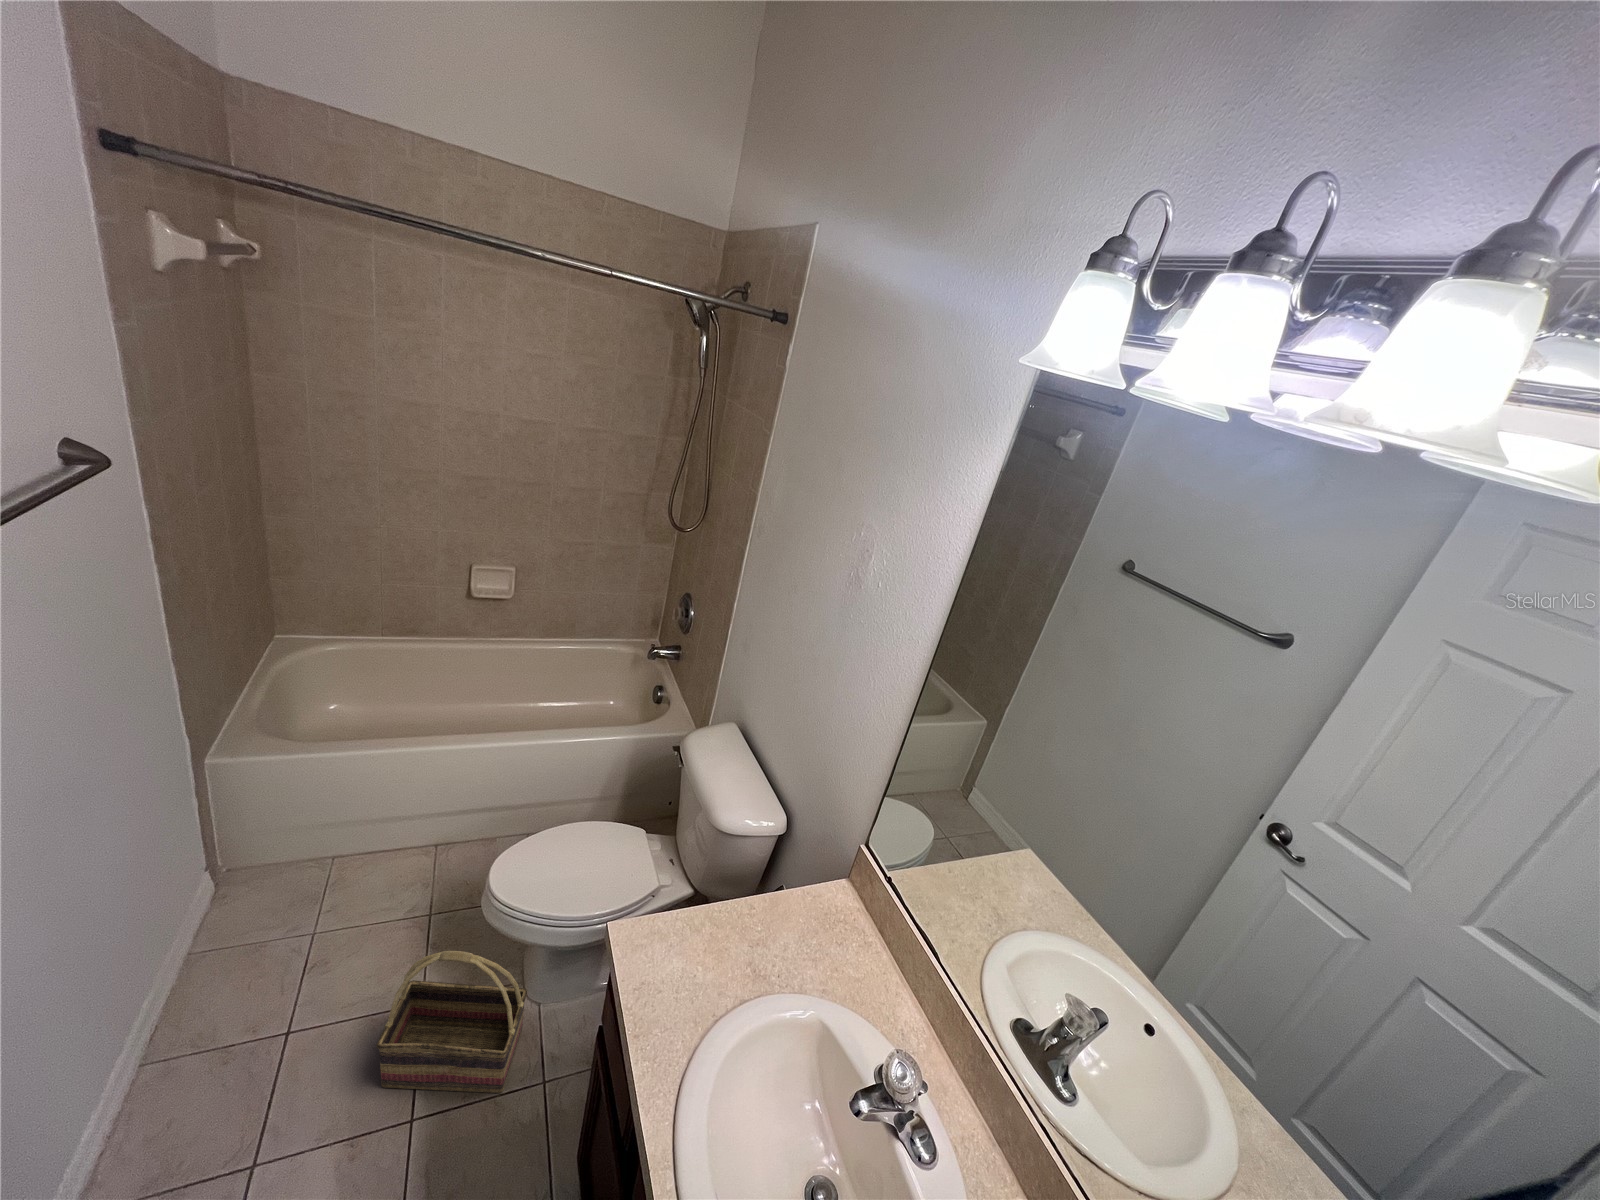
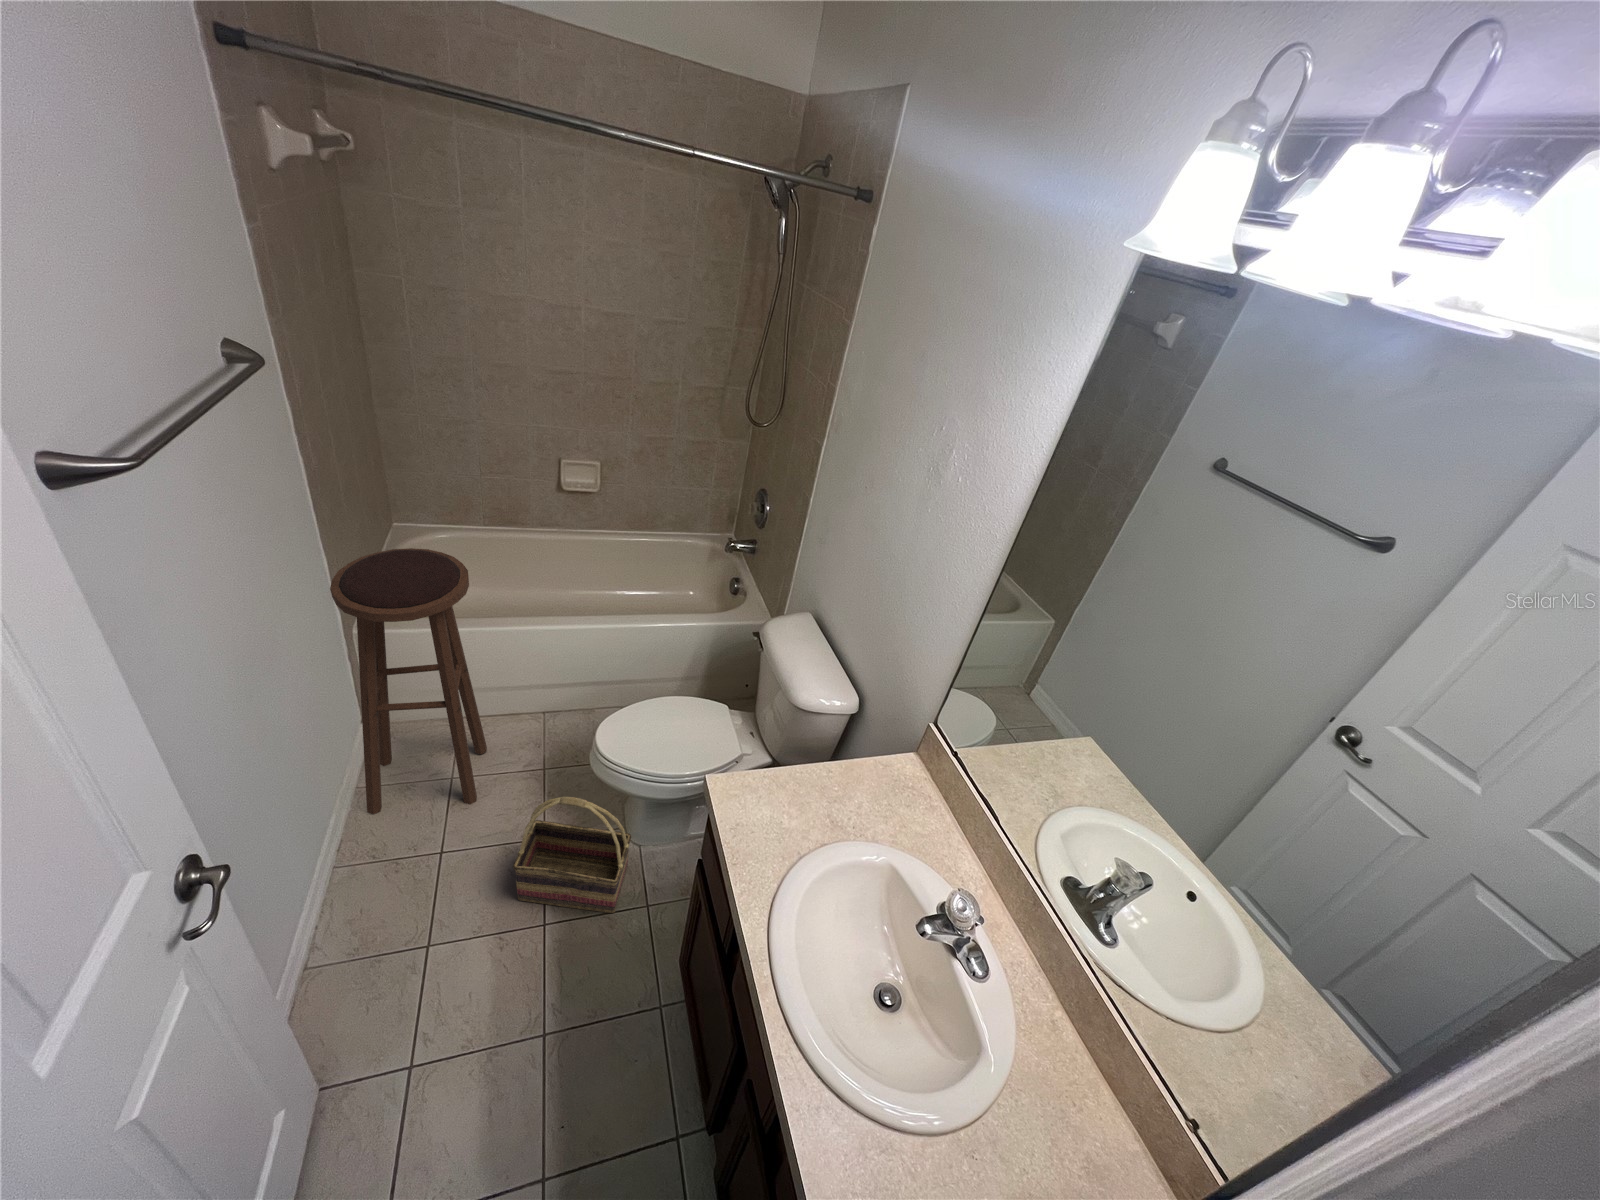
stool: none [172,666,362,988] -> present [330,548,487,814]

